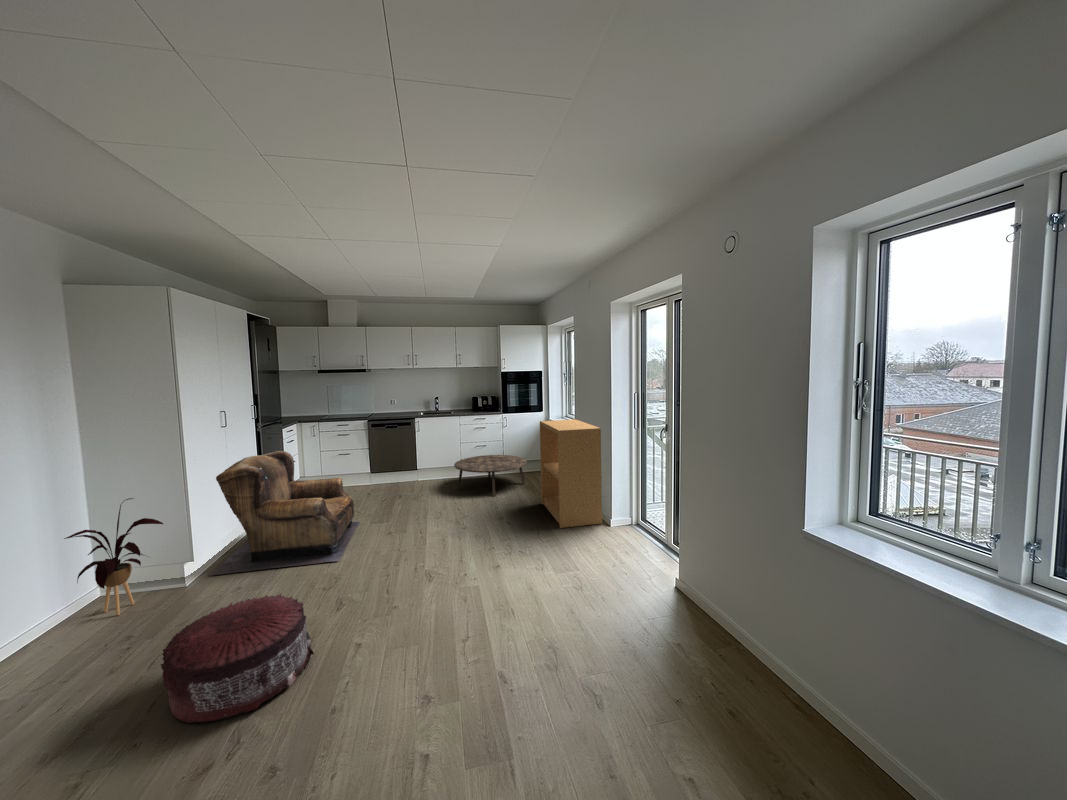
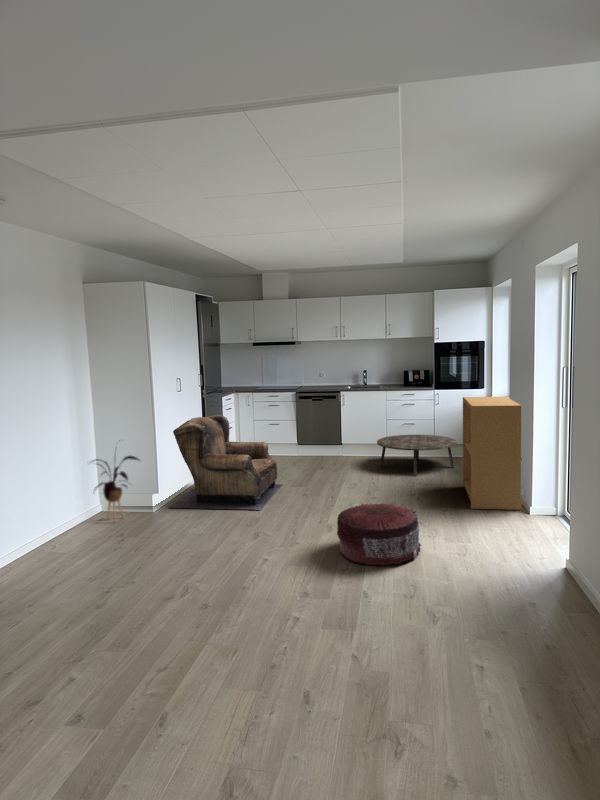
pouf: present [161,594,314,723] -> present [337,503,421,565]

